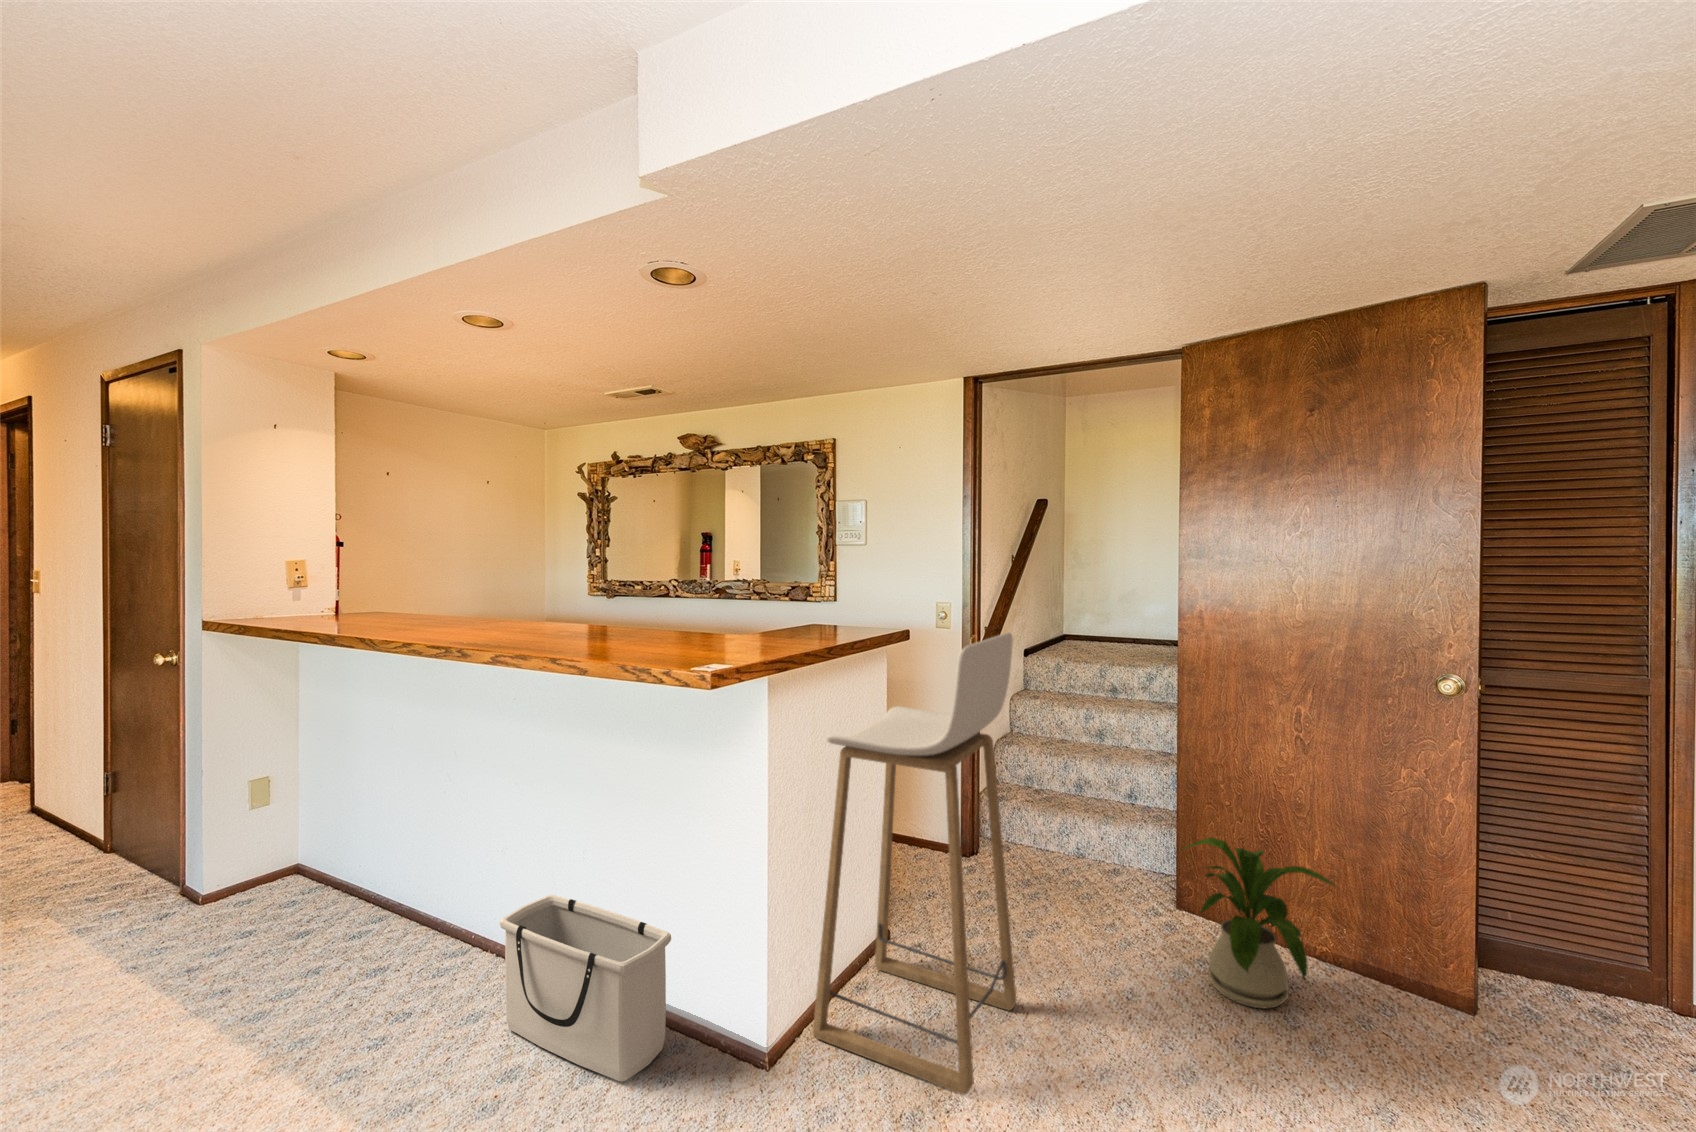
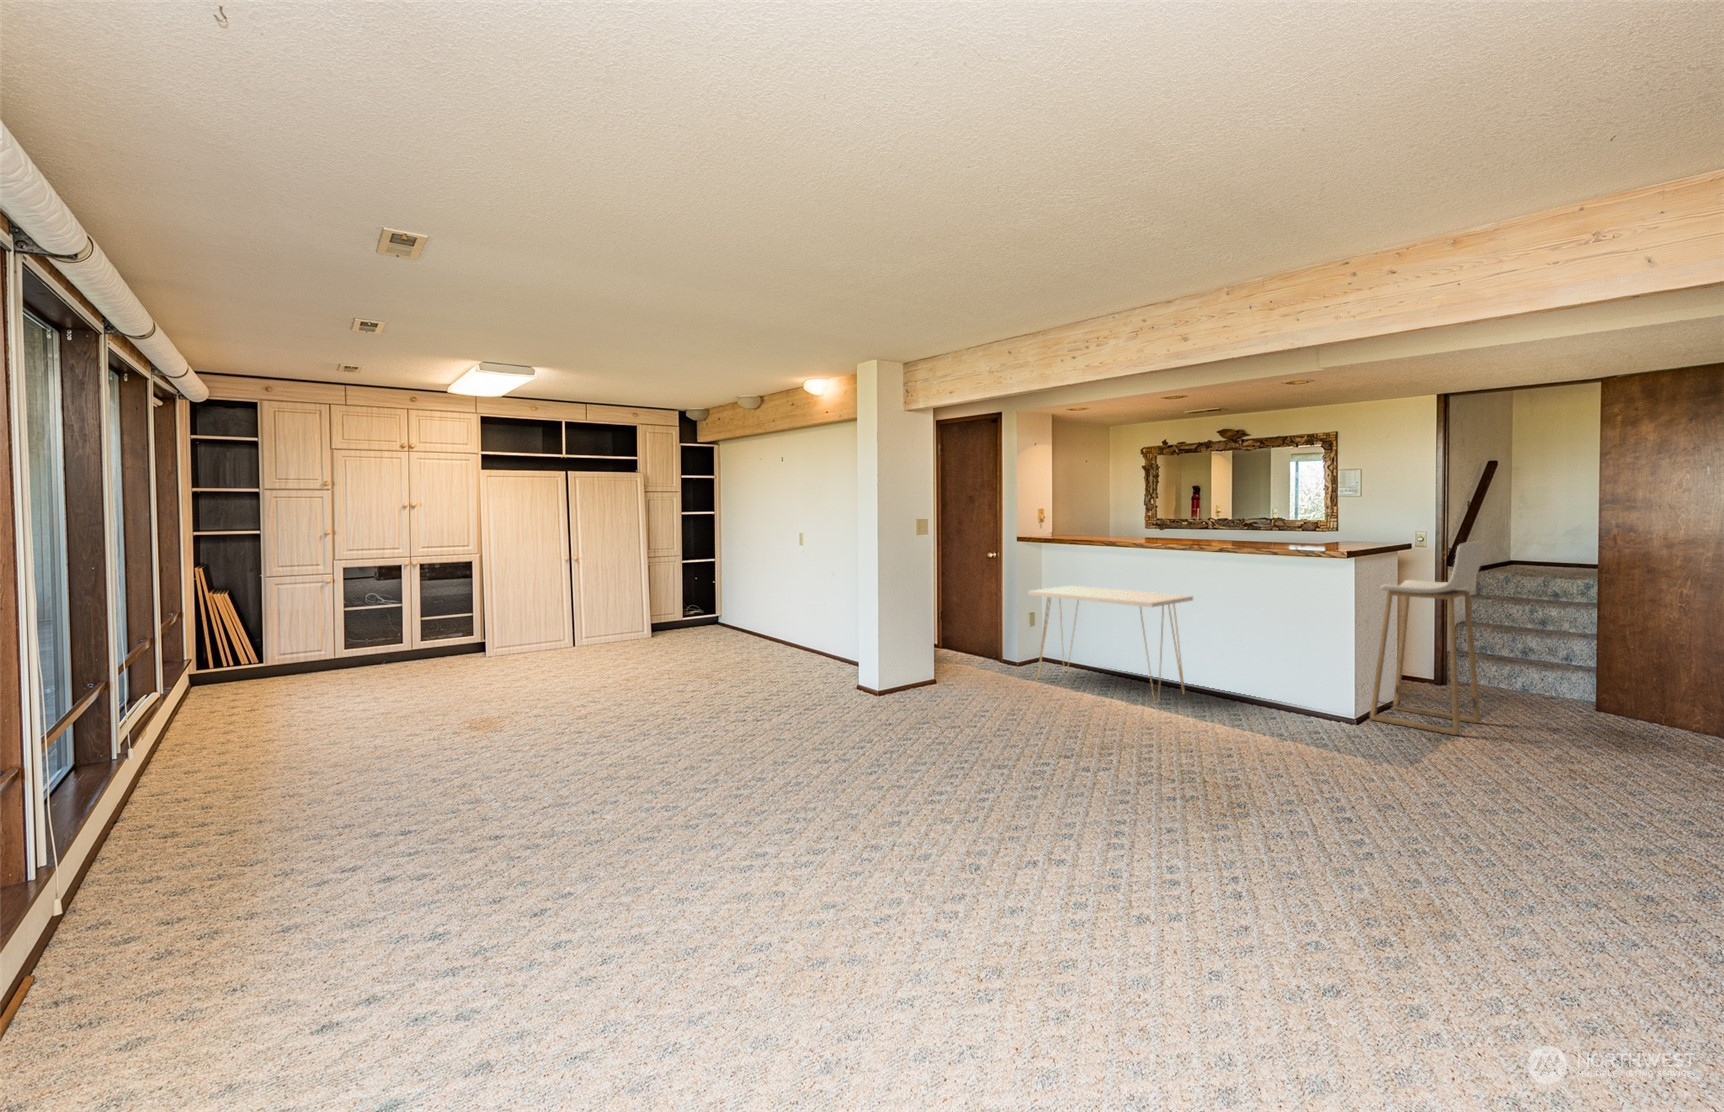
console table: none [148,715,501,1046] -> present [1028,586,1193,703]
house plant: present [1183,837,1336,1008] -> none [1591,653,1690,736]
storage bin: present [500,895,671,1081] -> none [1215,657,1302,719]

